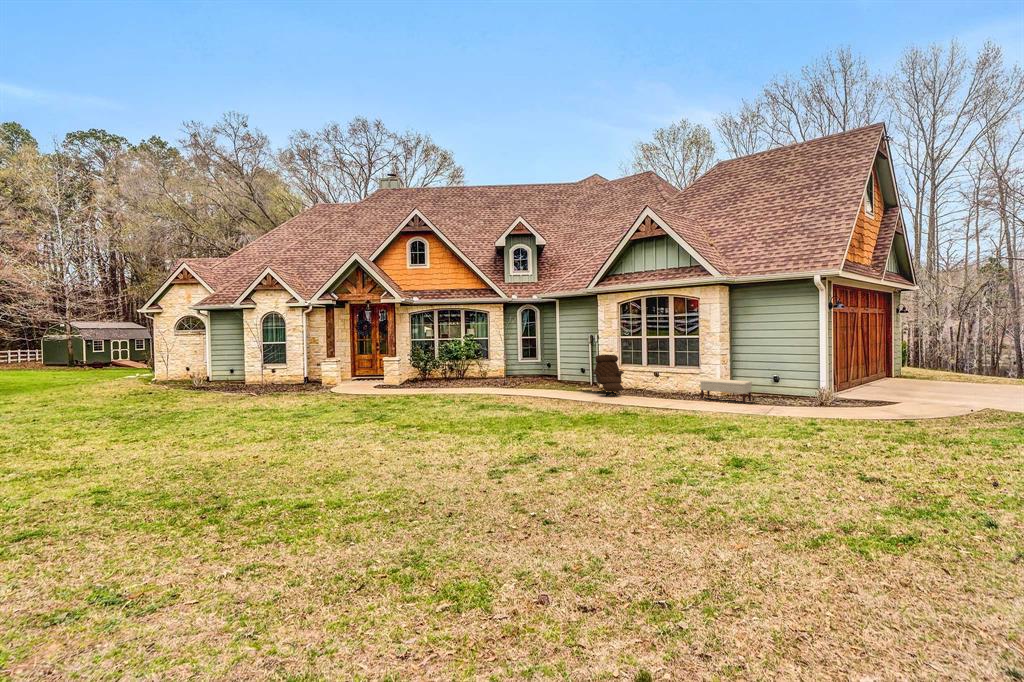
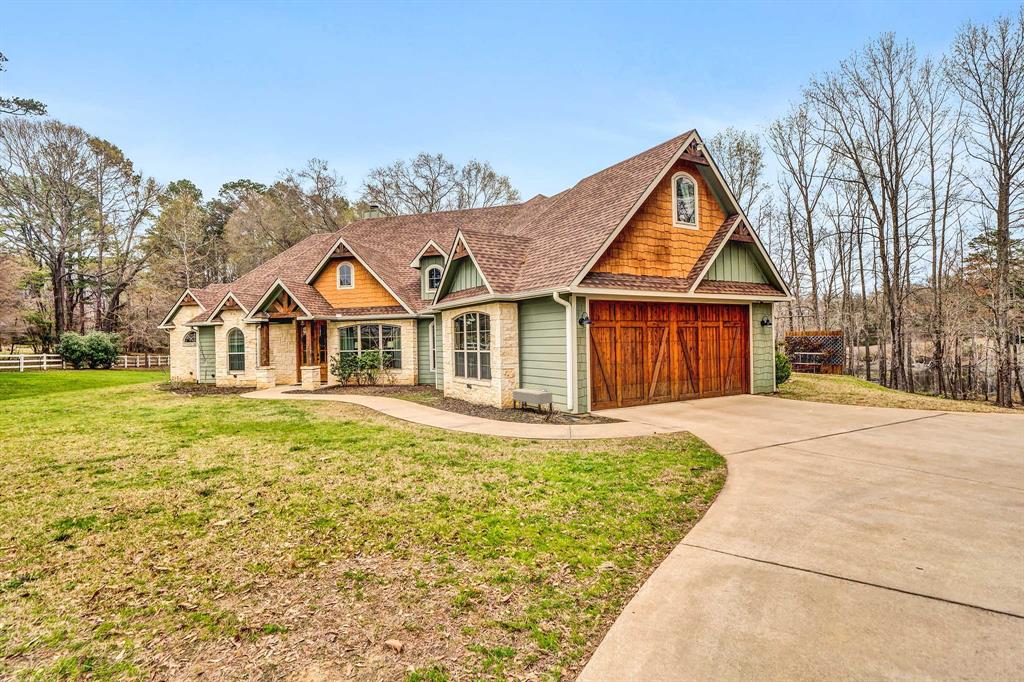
lounge chair: present [593,355,624,397] -> none [437,365,468,405]

